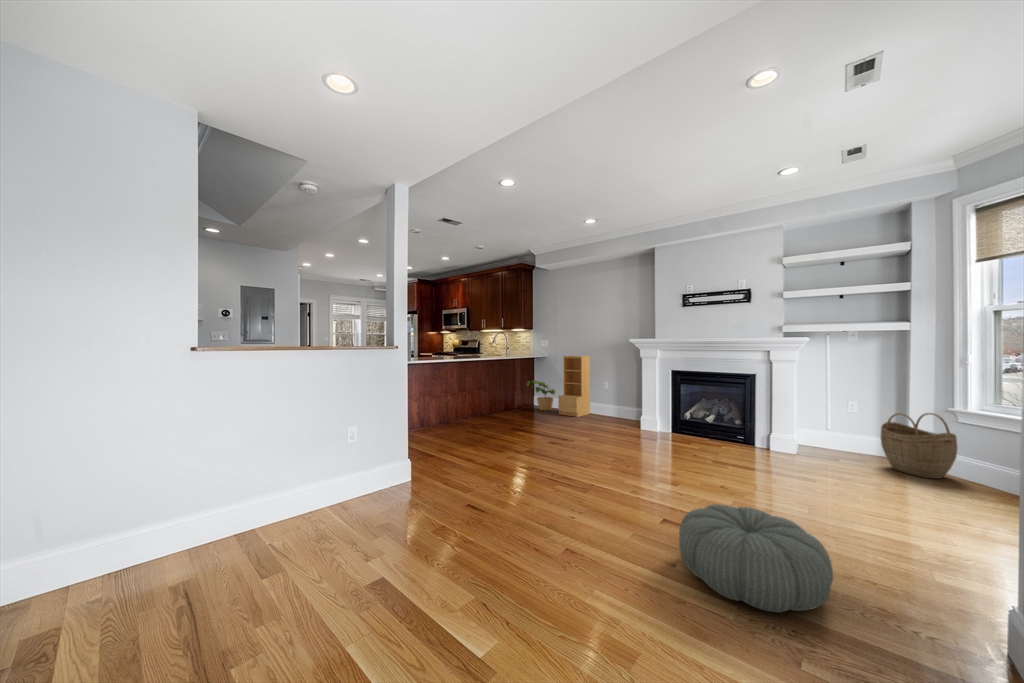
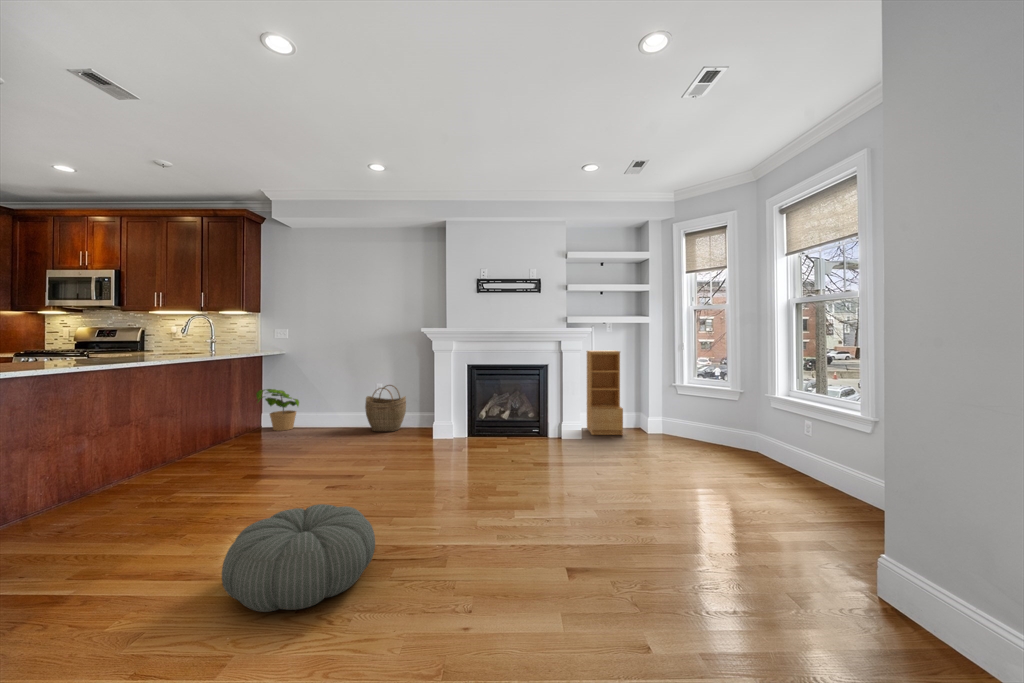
bookshelf: present [558,356,590,417] -> present [587,351,623,435]
woven basket: present [881,413,957,479] -> present [365,385,406,432]
pouf: present [679,504,833,612] -> present [222,504,375,612]

